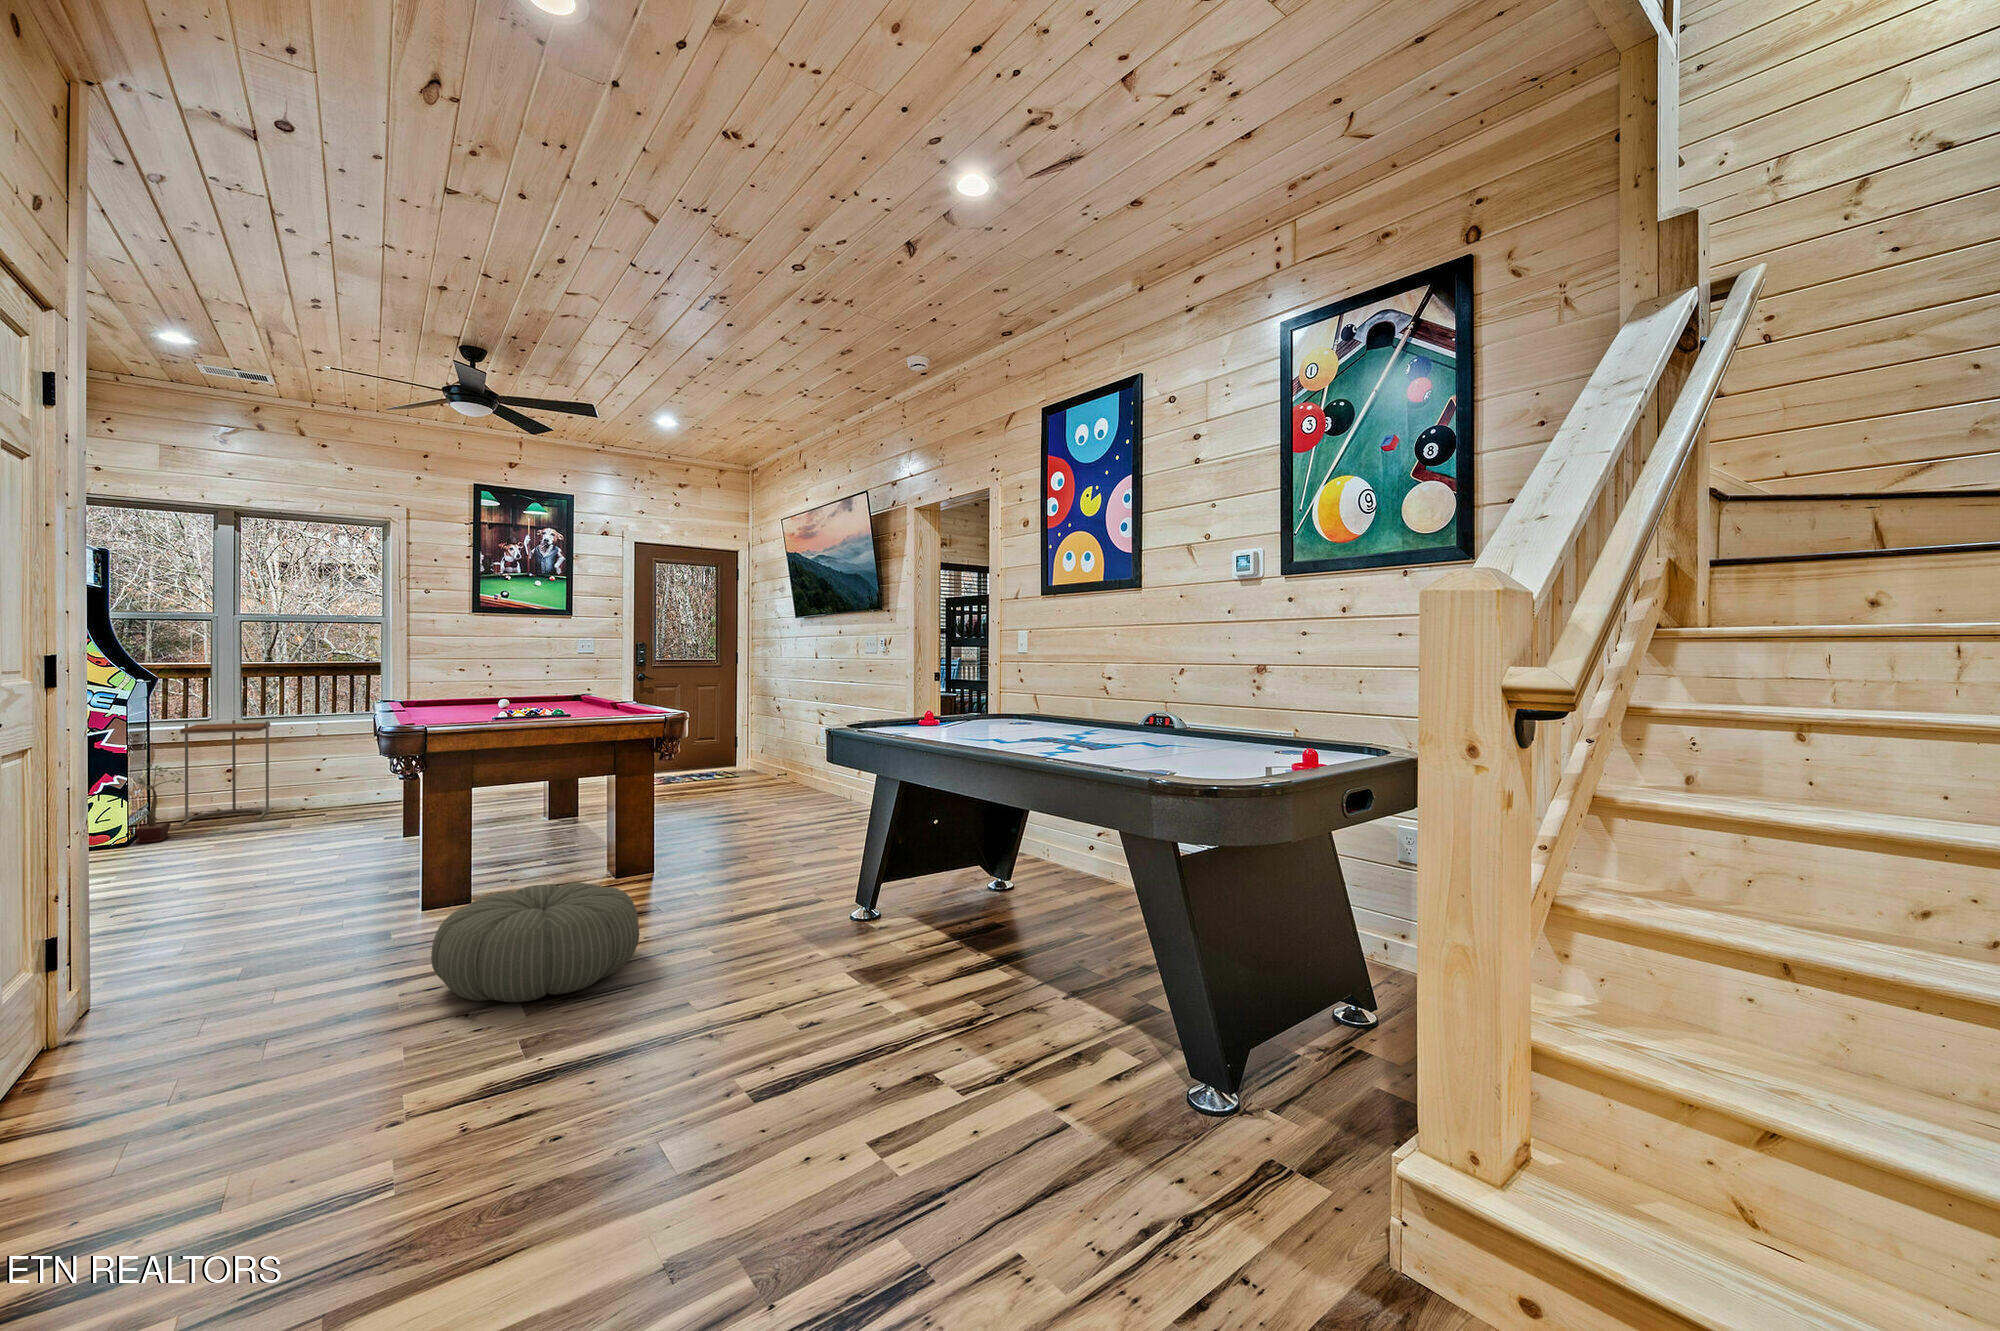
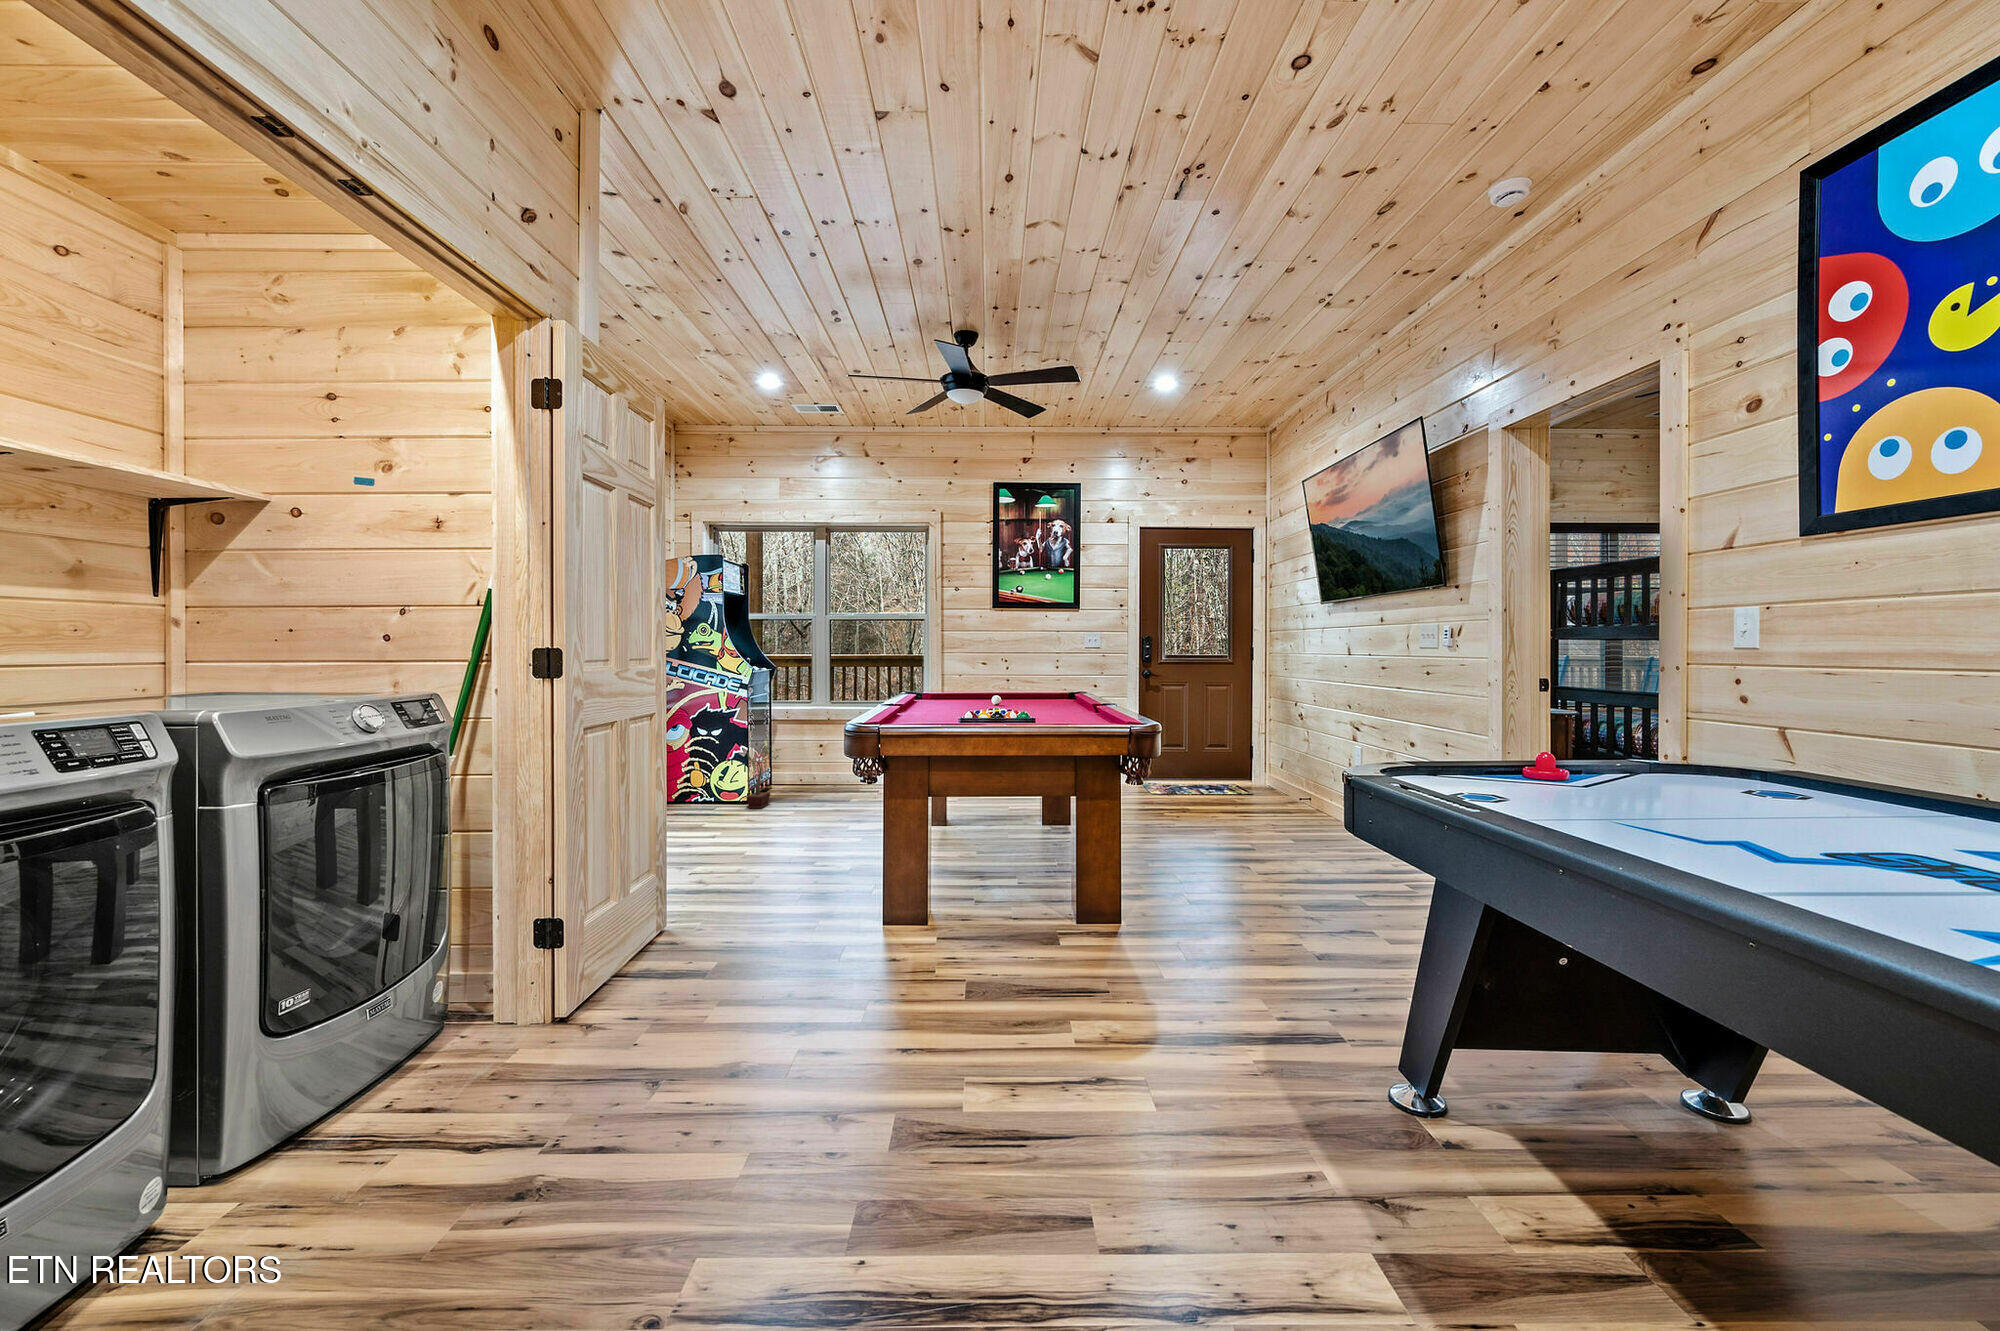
side table: present [180,720,270,825] -> none [783,707,844,794]
pouf: present [431,883,639,1002] -> none [811,953,1055,1140]

